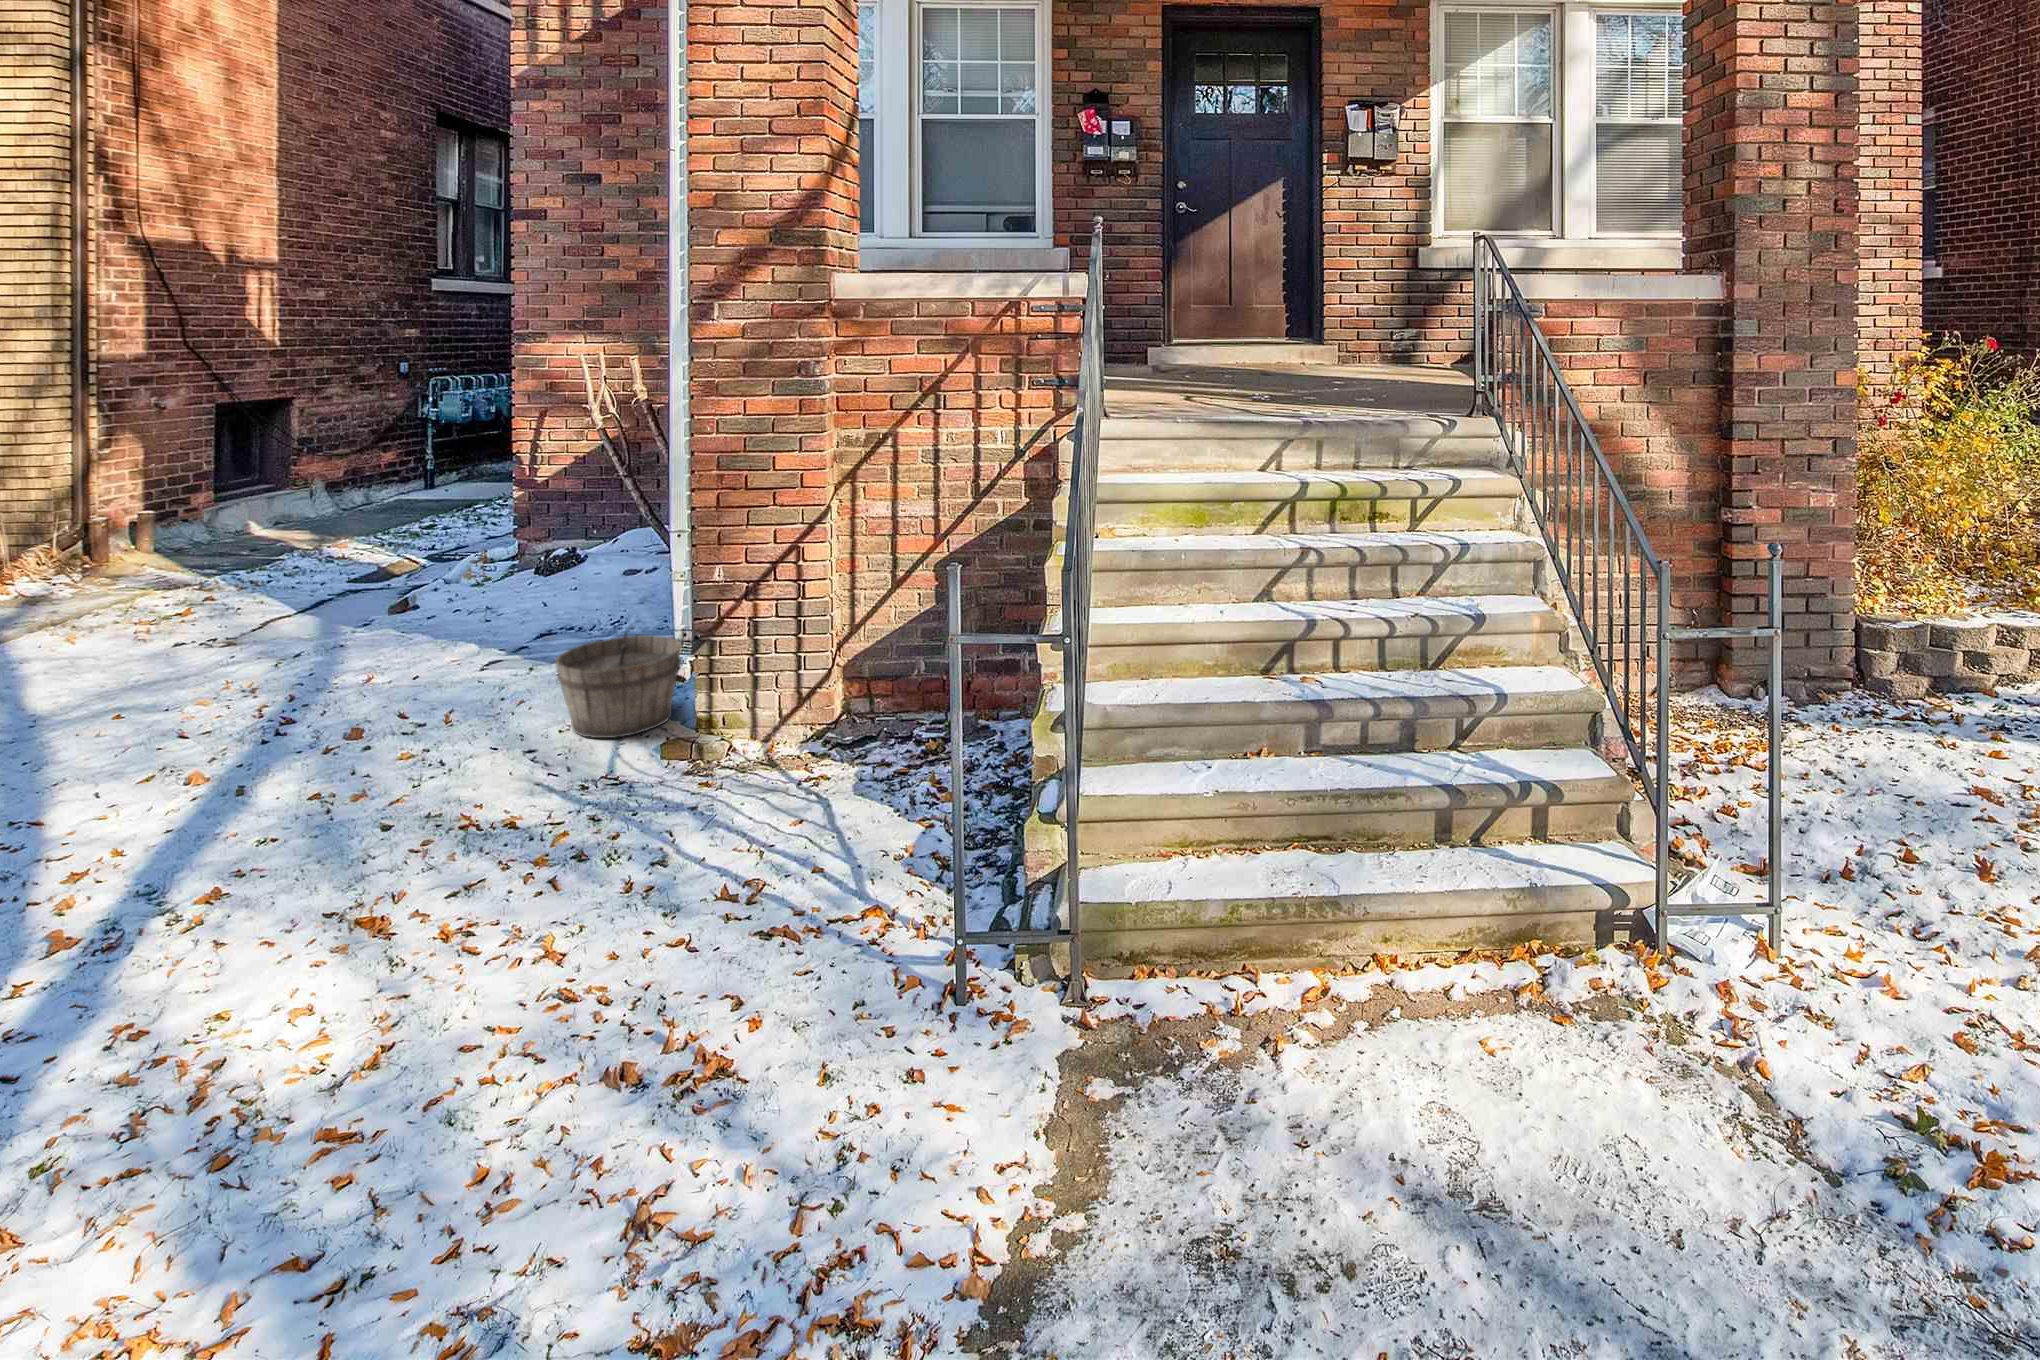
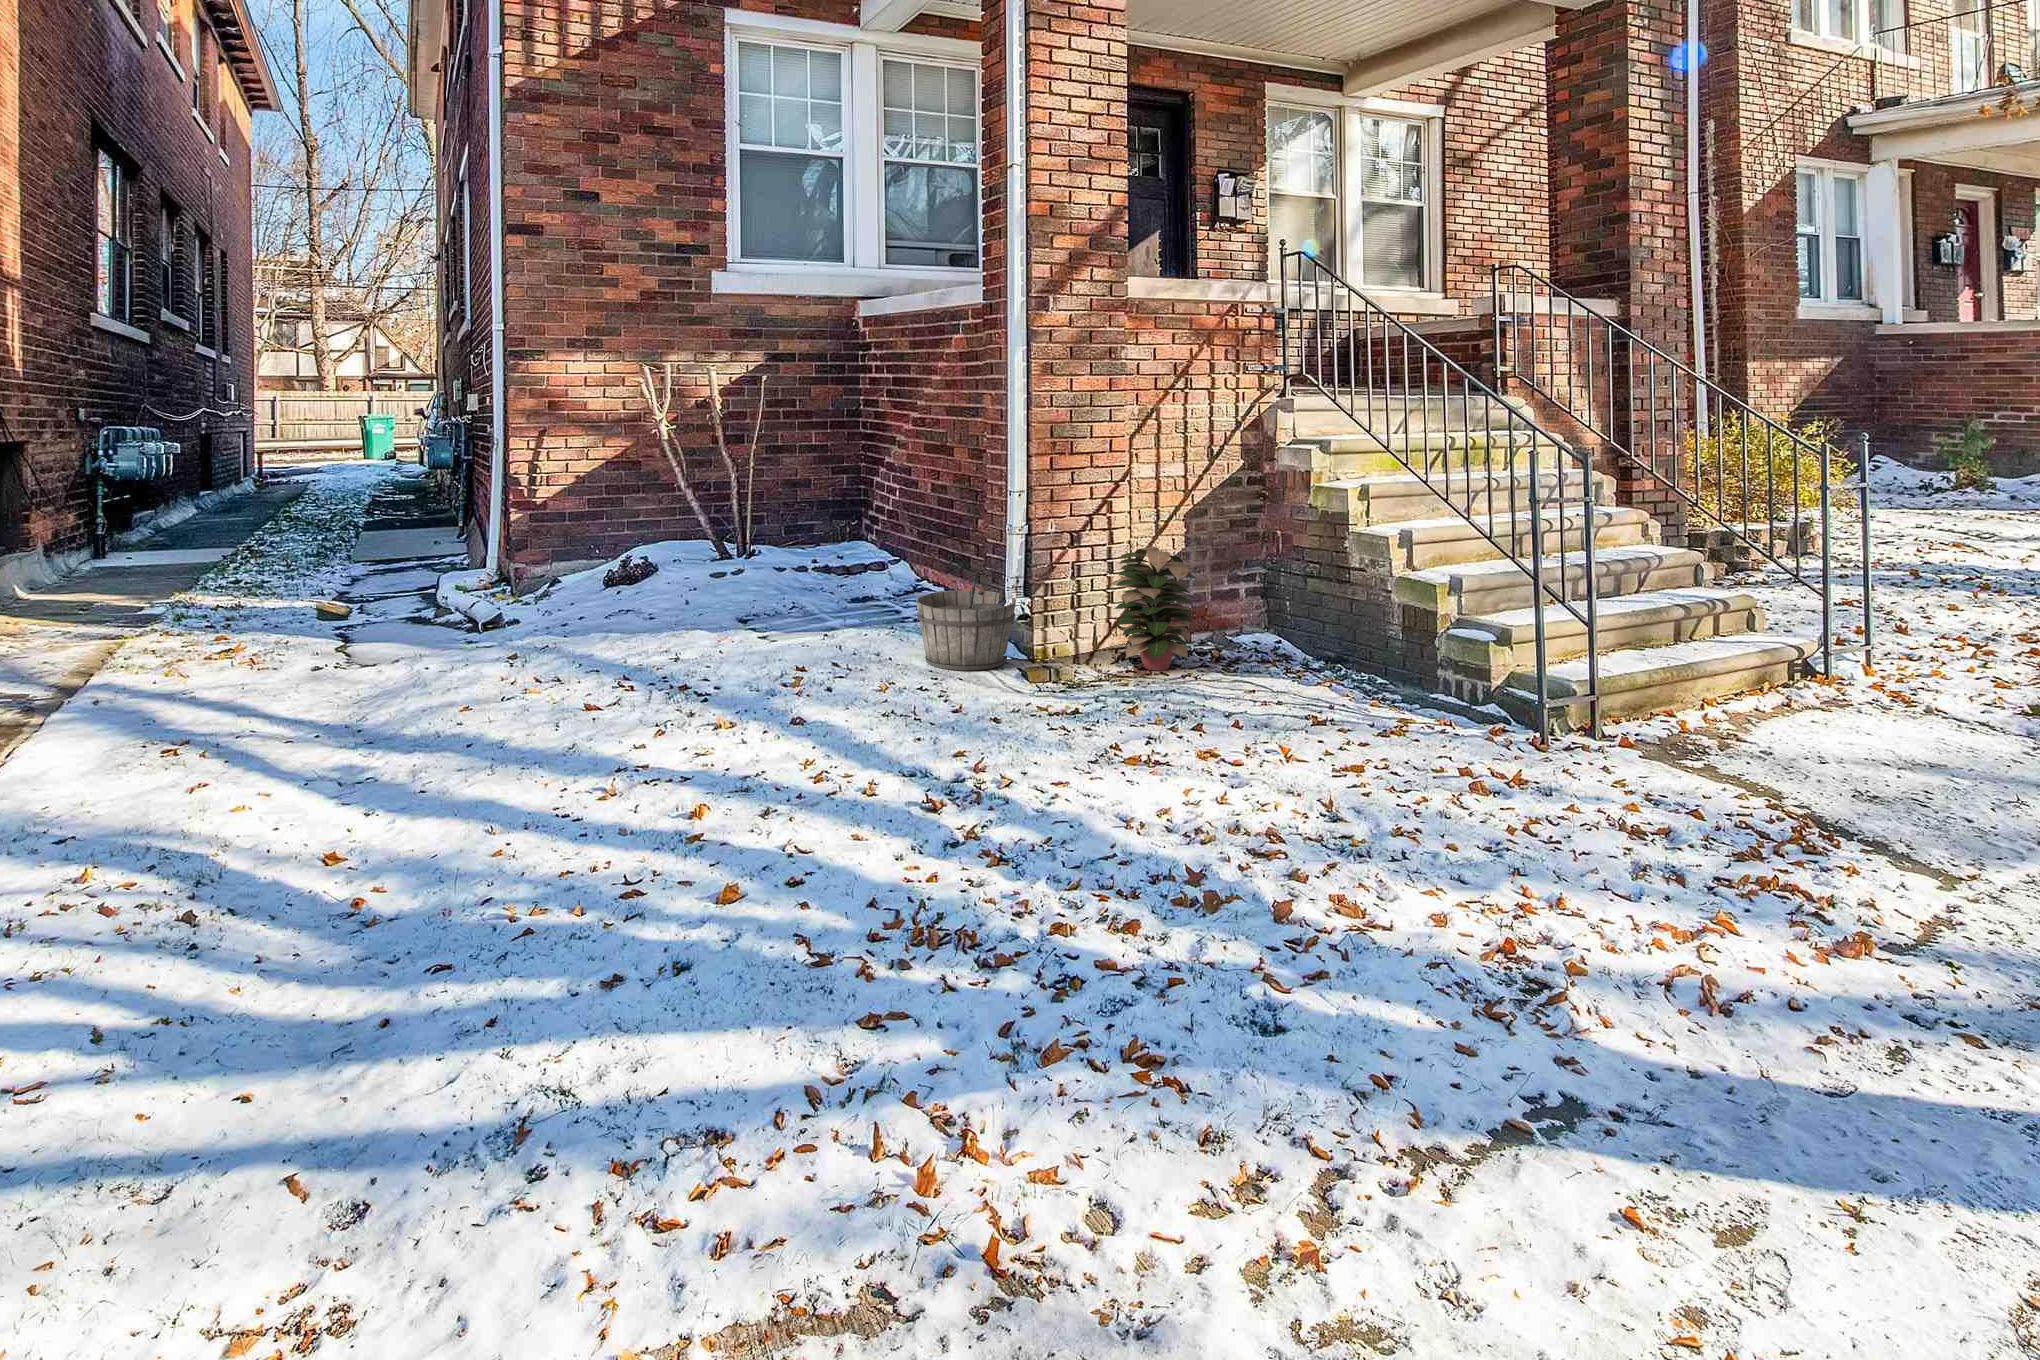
decorative plant: none [751,608,866,764] -> present [1111,547,1196,670]

